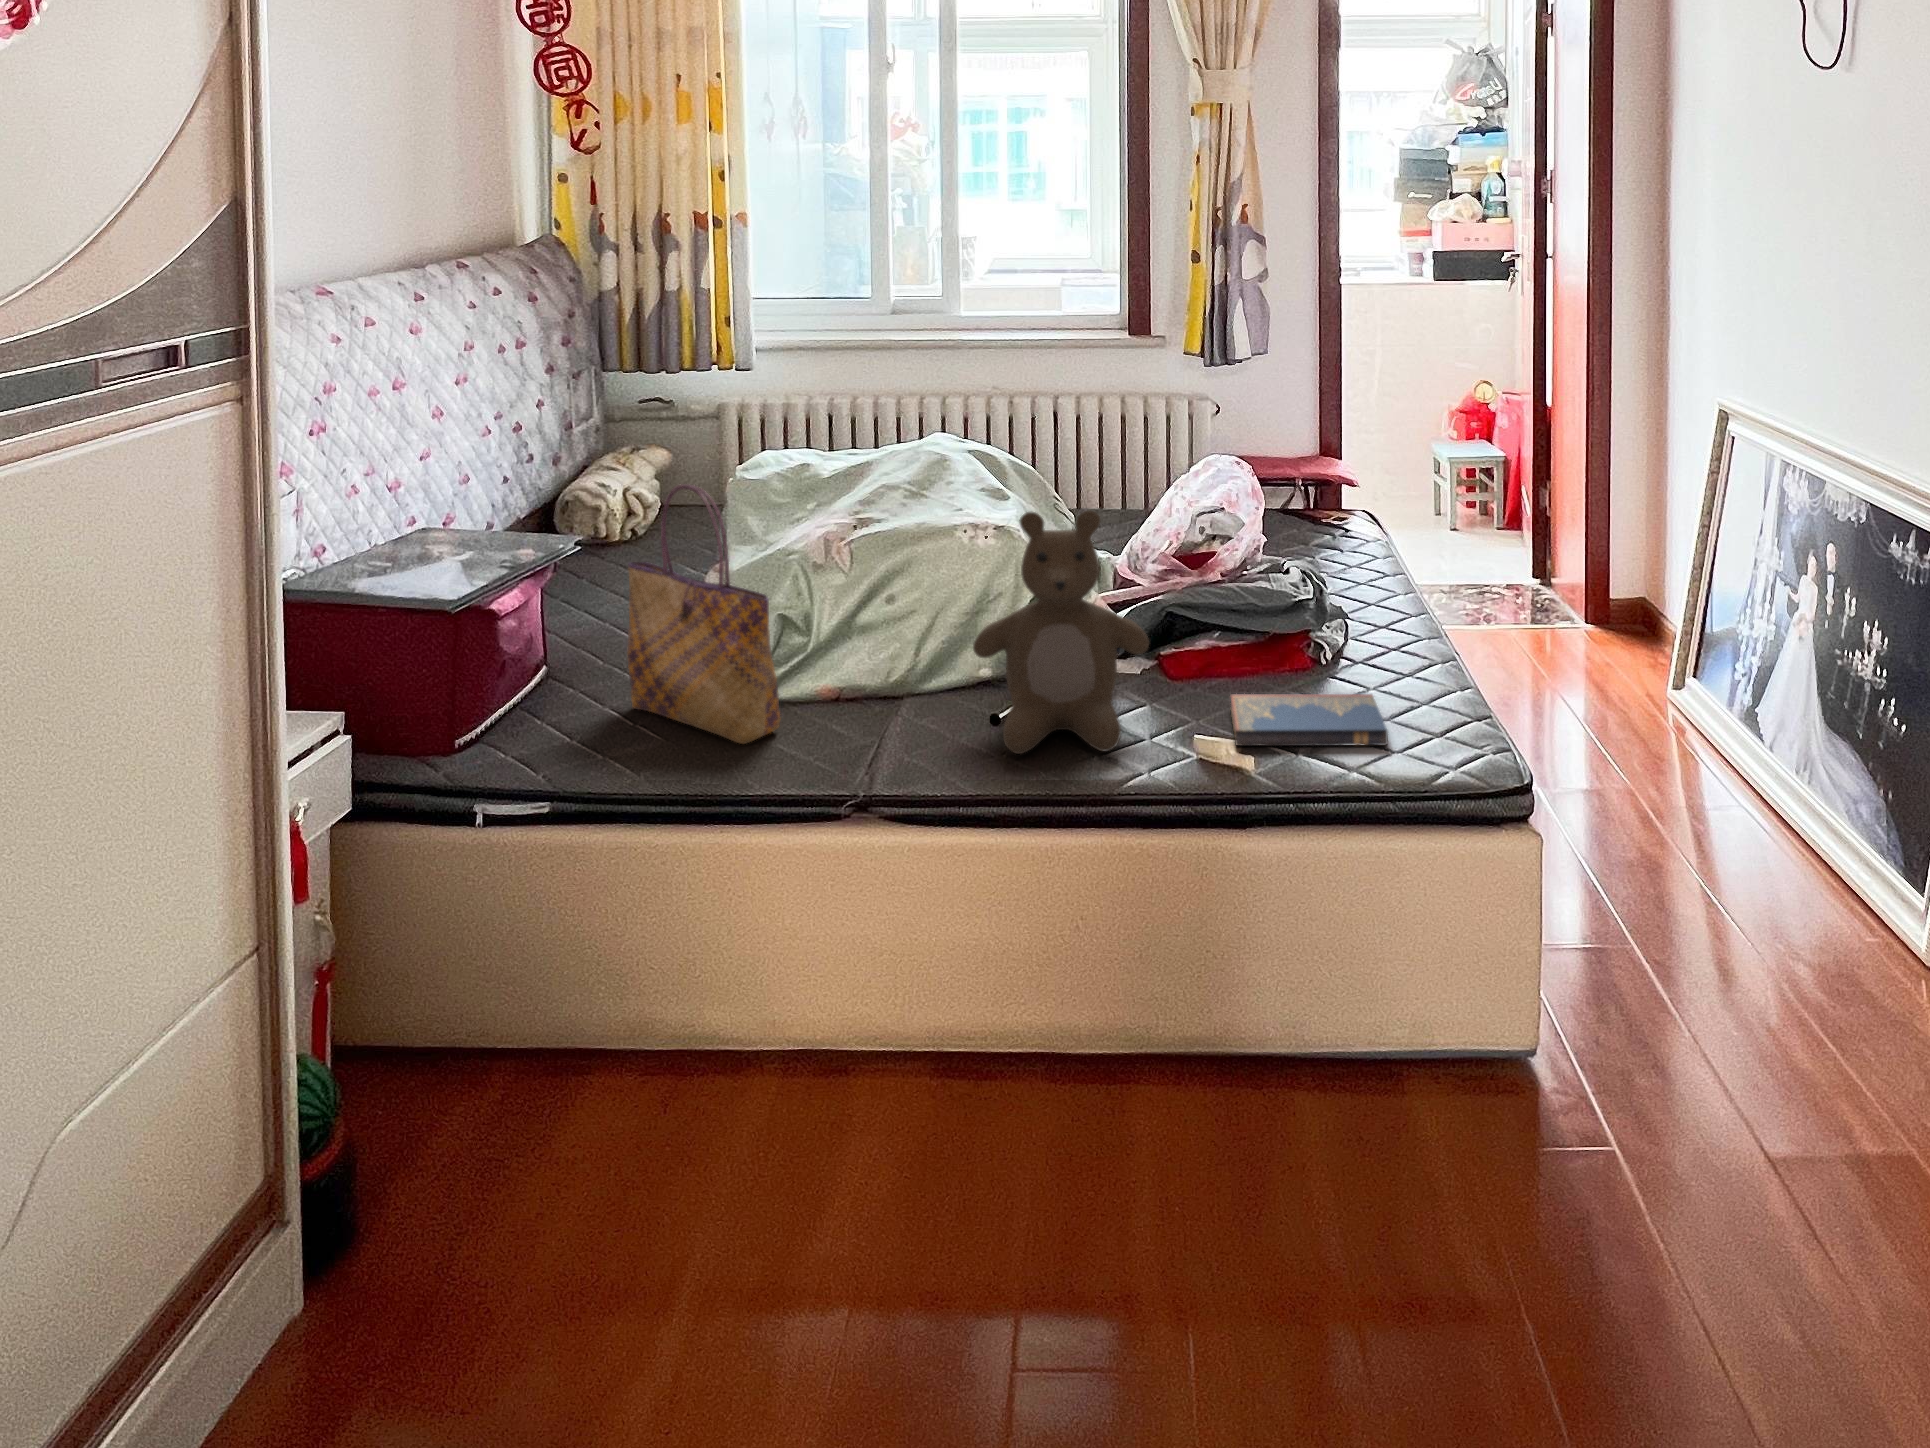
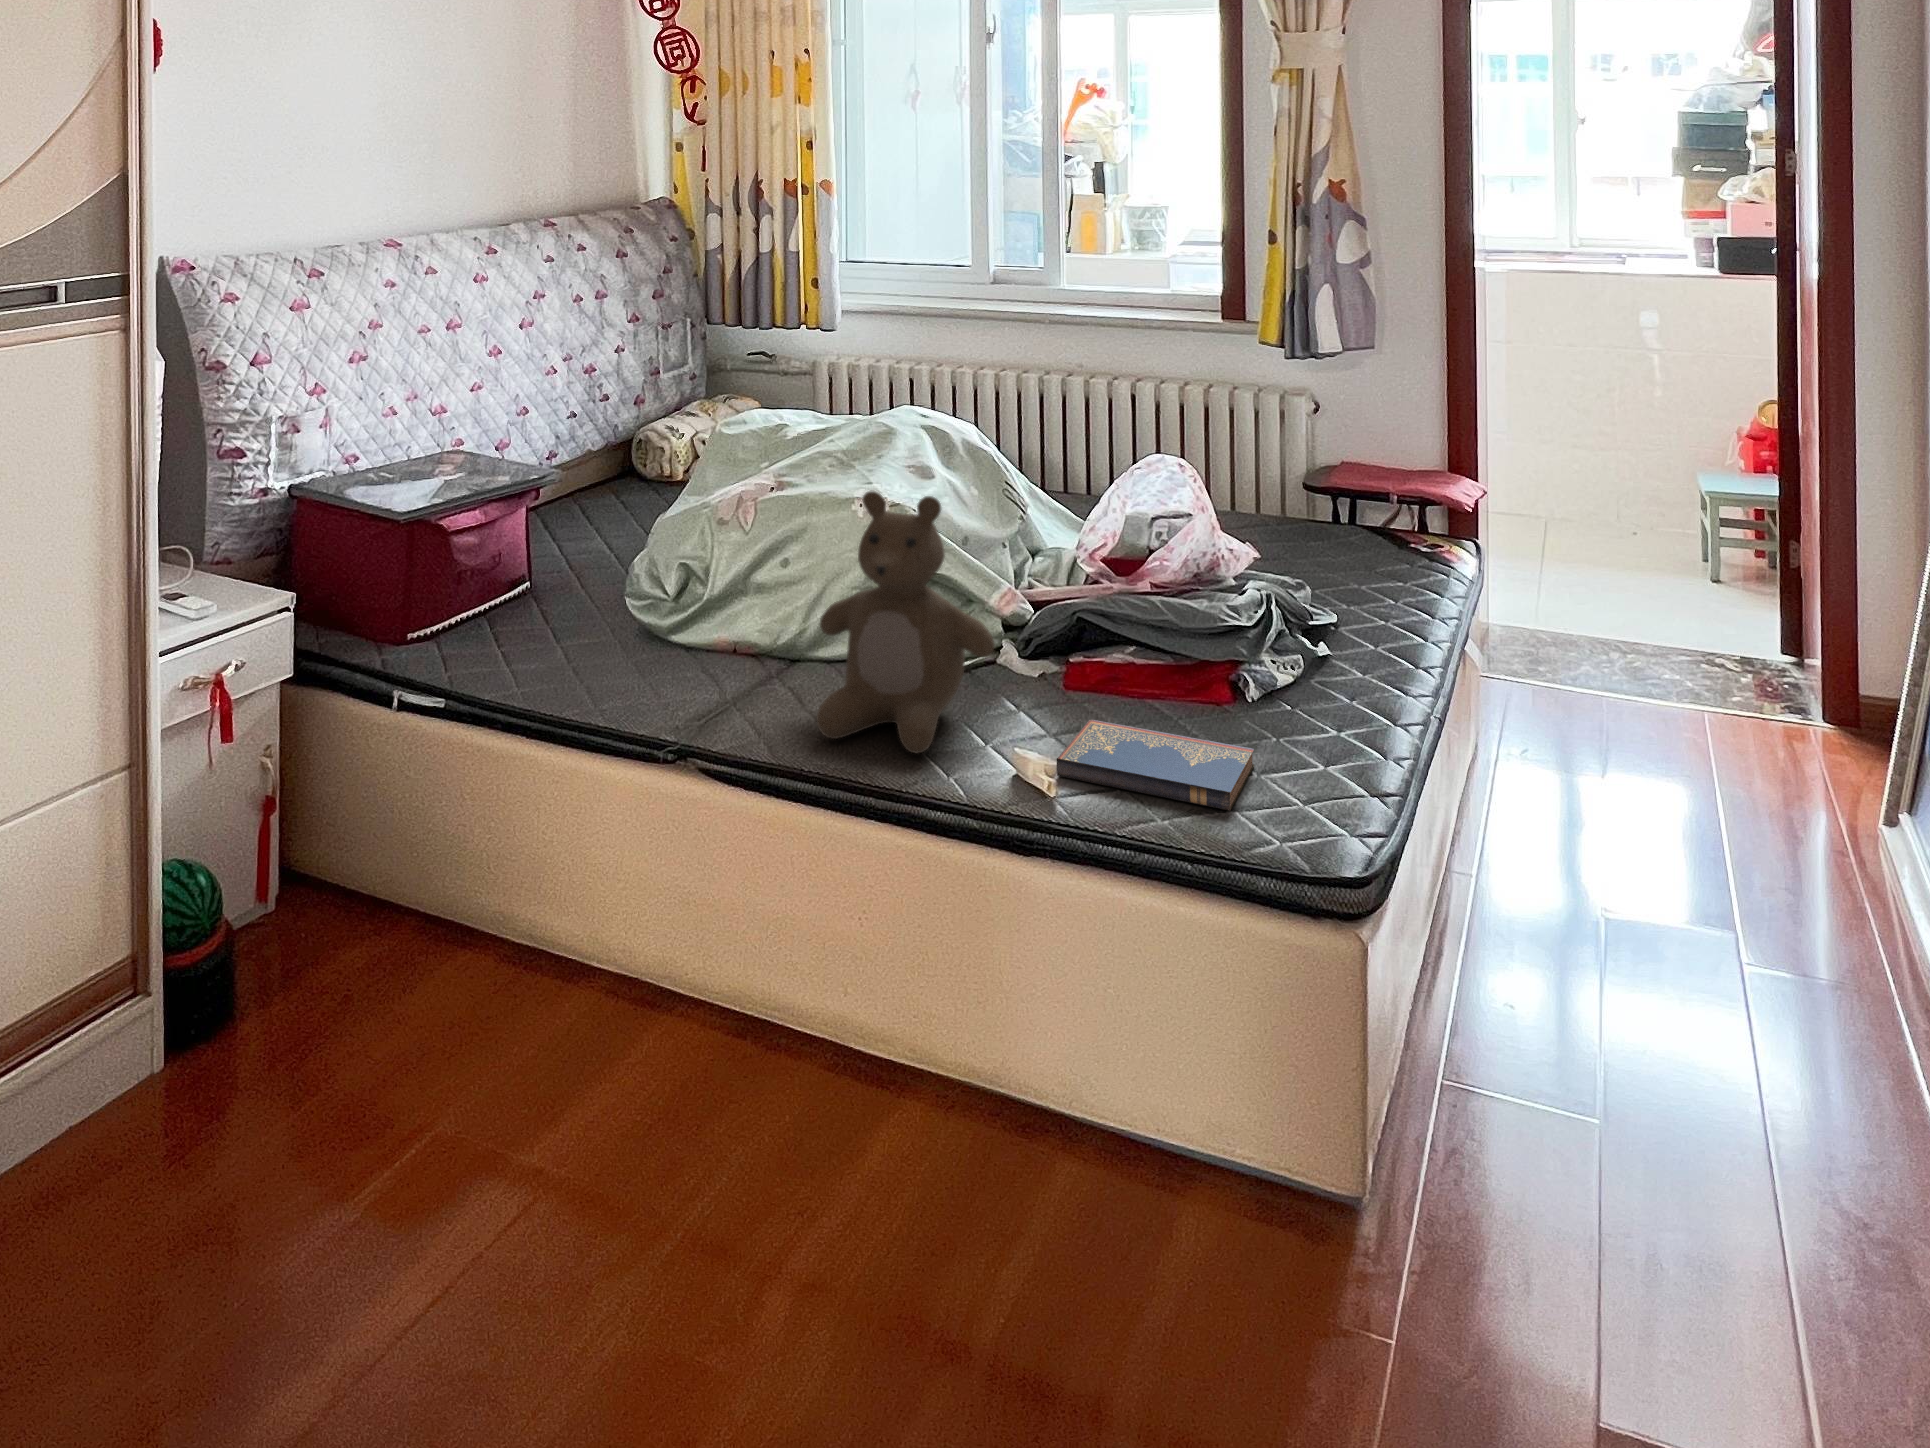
tote bag: present [628,484,780,744] -> none [553,431,651,681]

